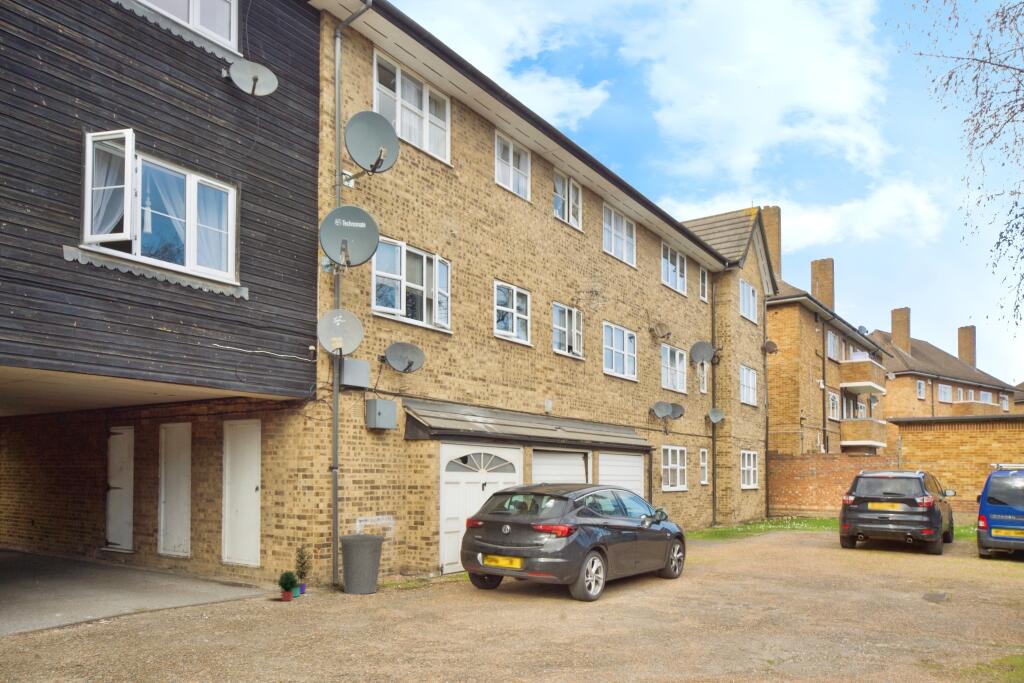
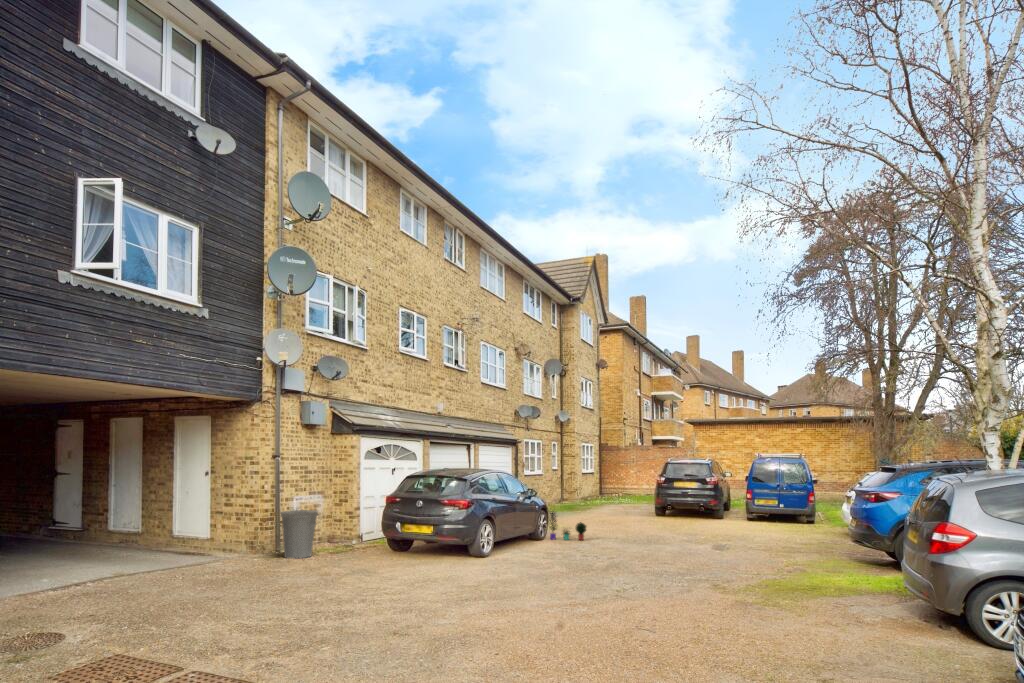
potted plant: present [278,545,309,601] -> present [549,511,586,540]

